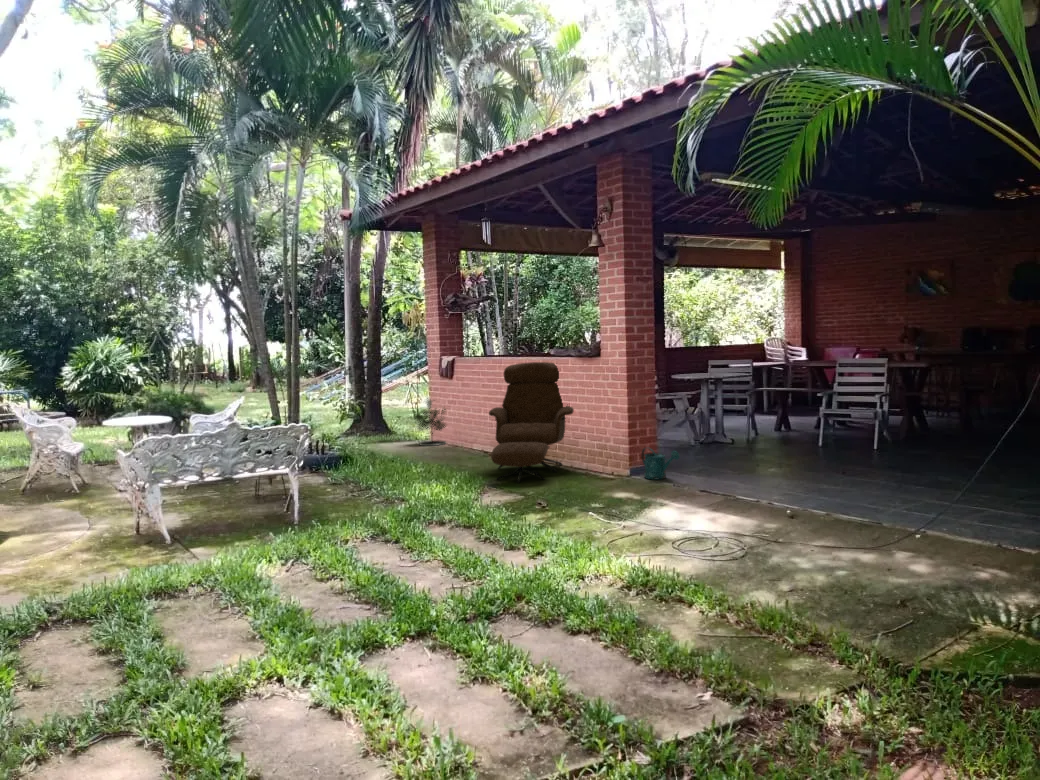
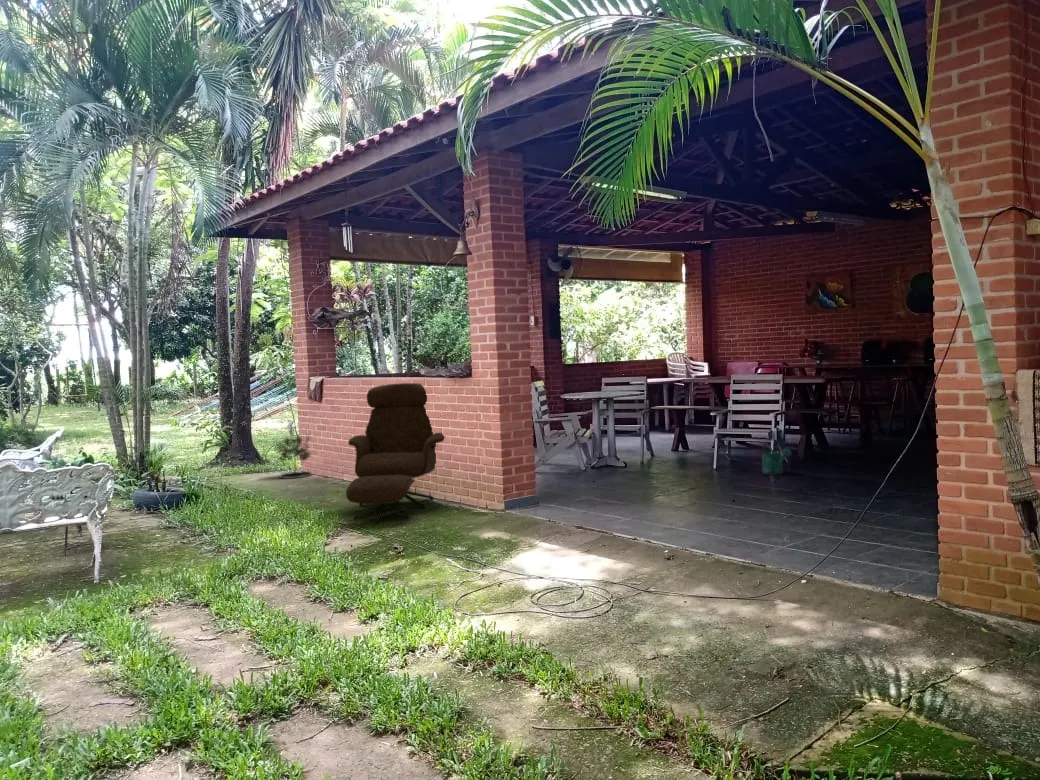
watering can: present [642,447,679,479] -> present [762,445,791,475]

